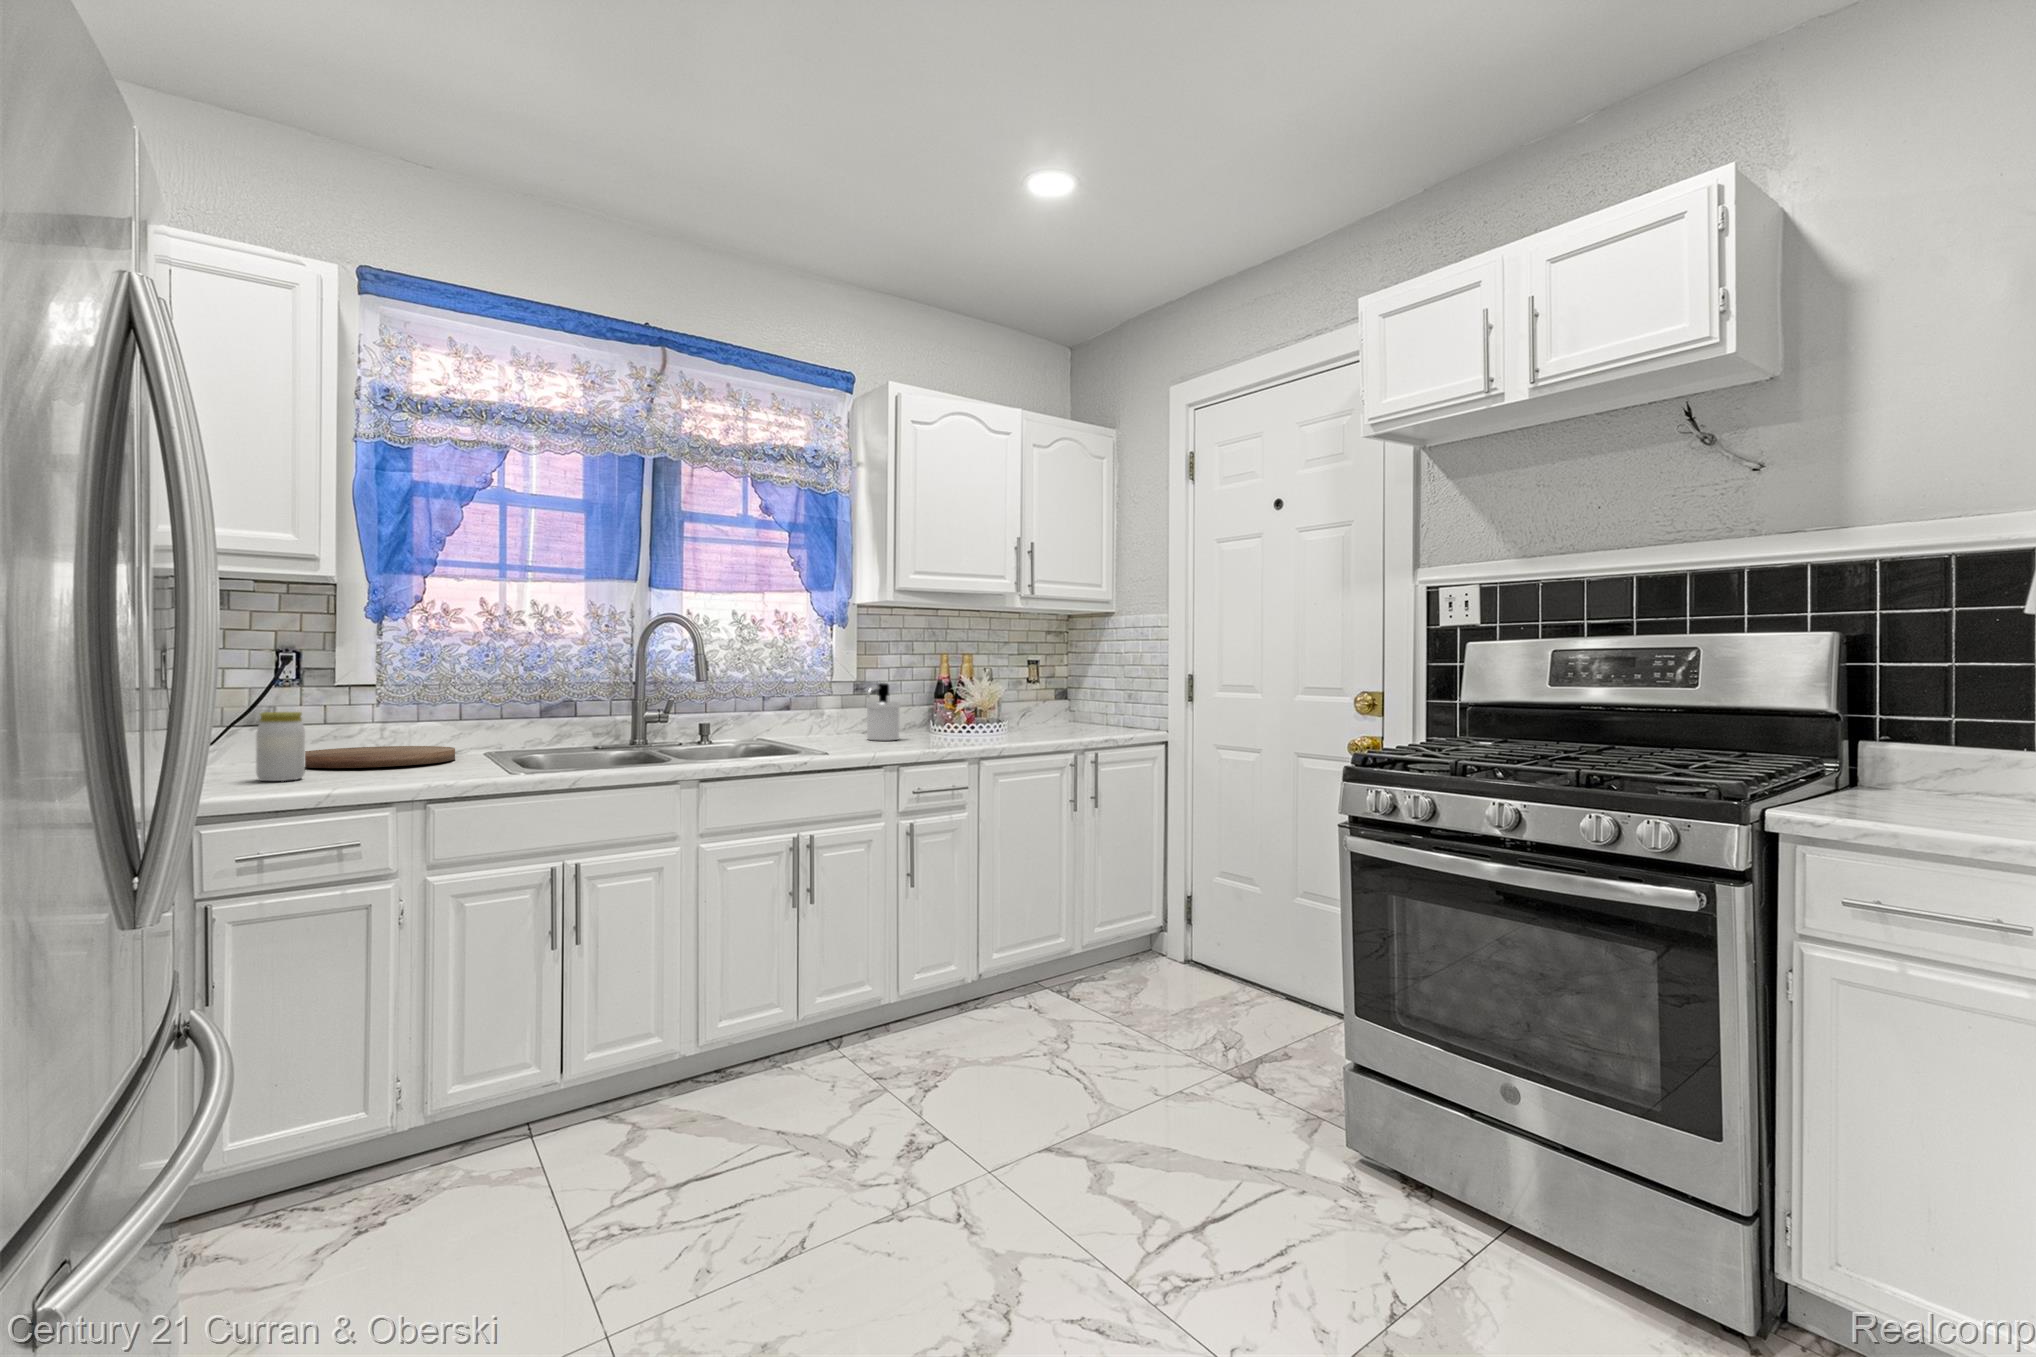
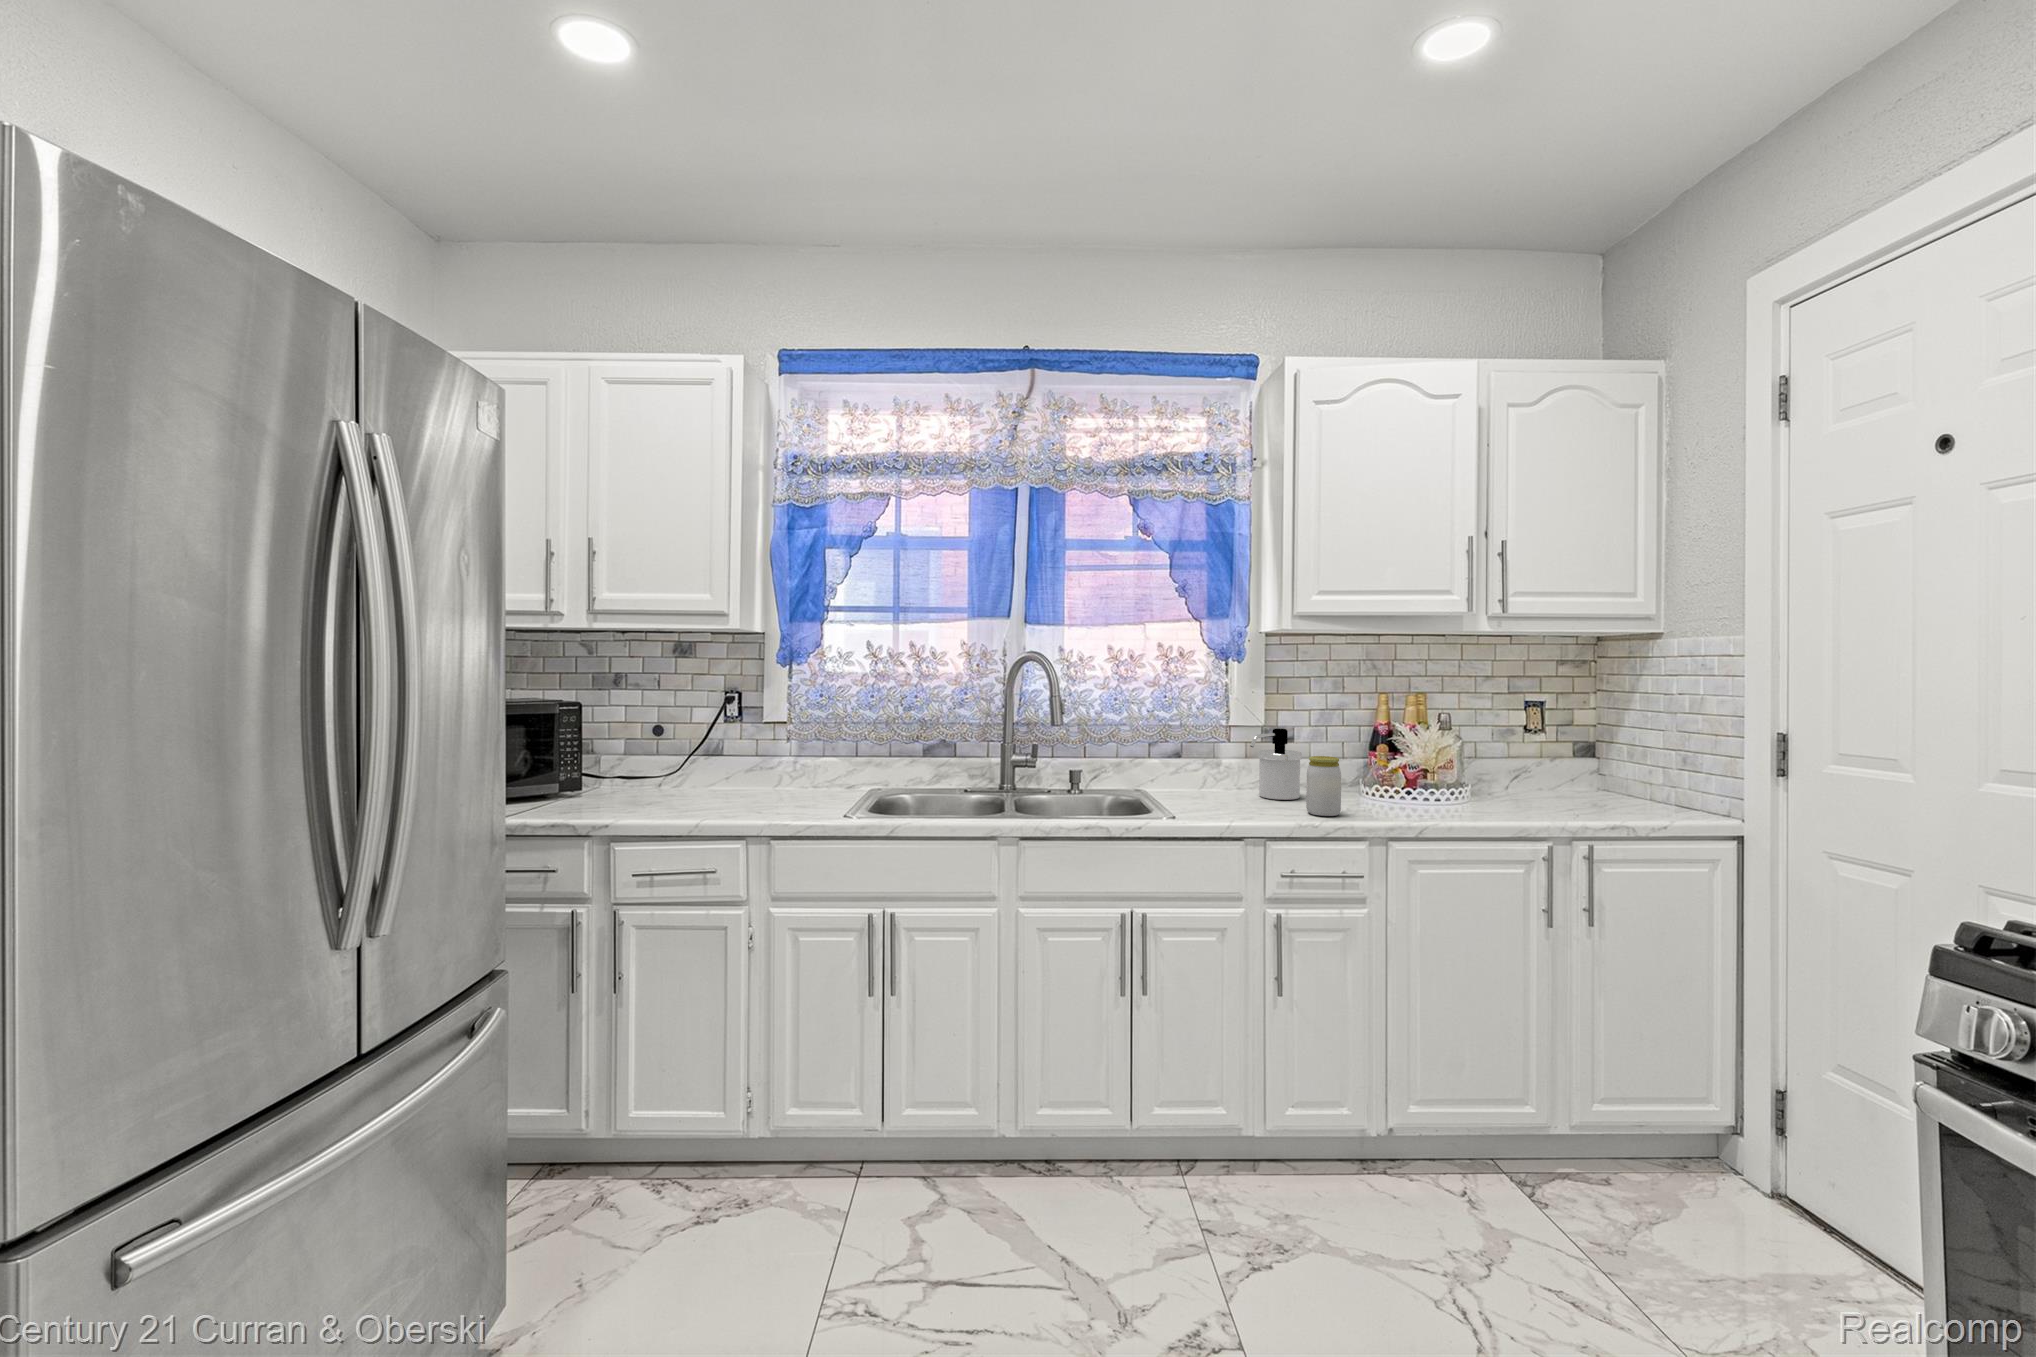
jar: present [256,712,305,781] -> present [1306,756,1341,816]
cutting board: present [305,746,455,768] -> none [702,777,827,805]

